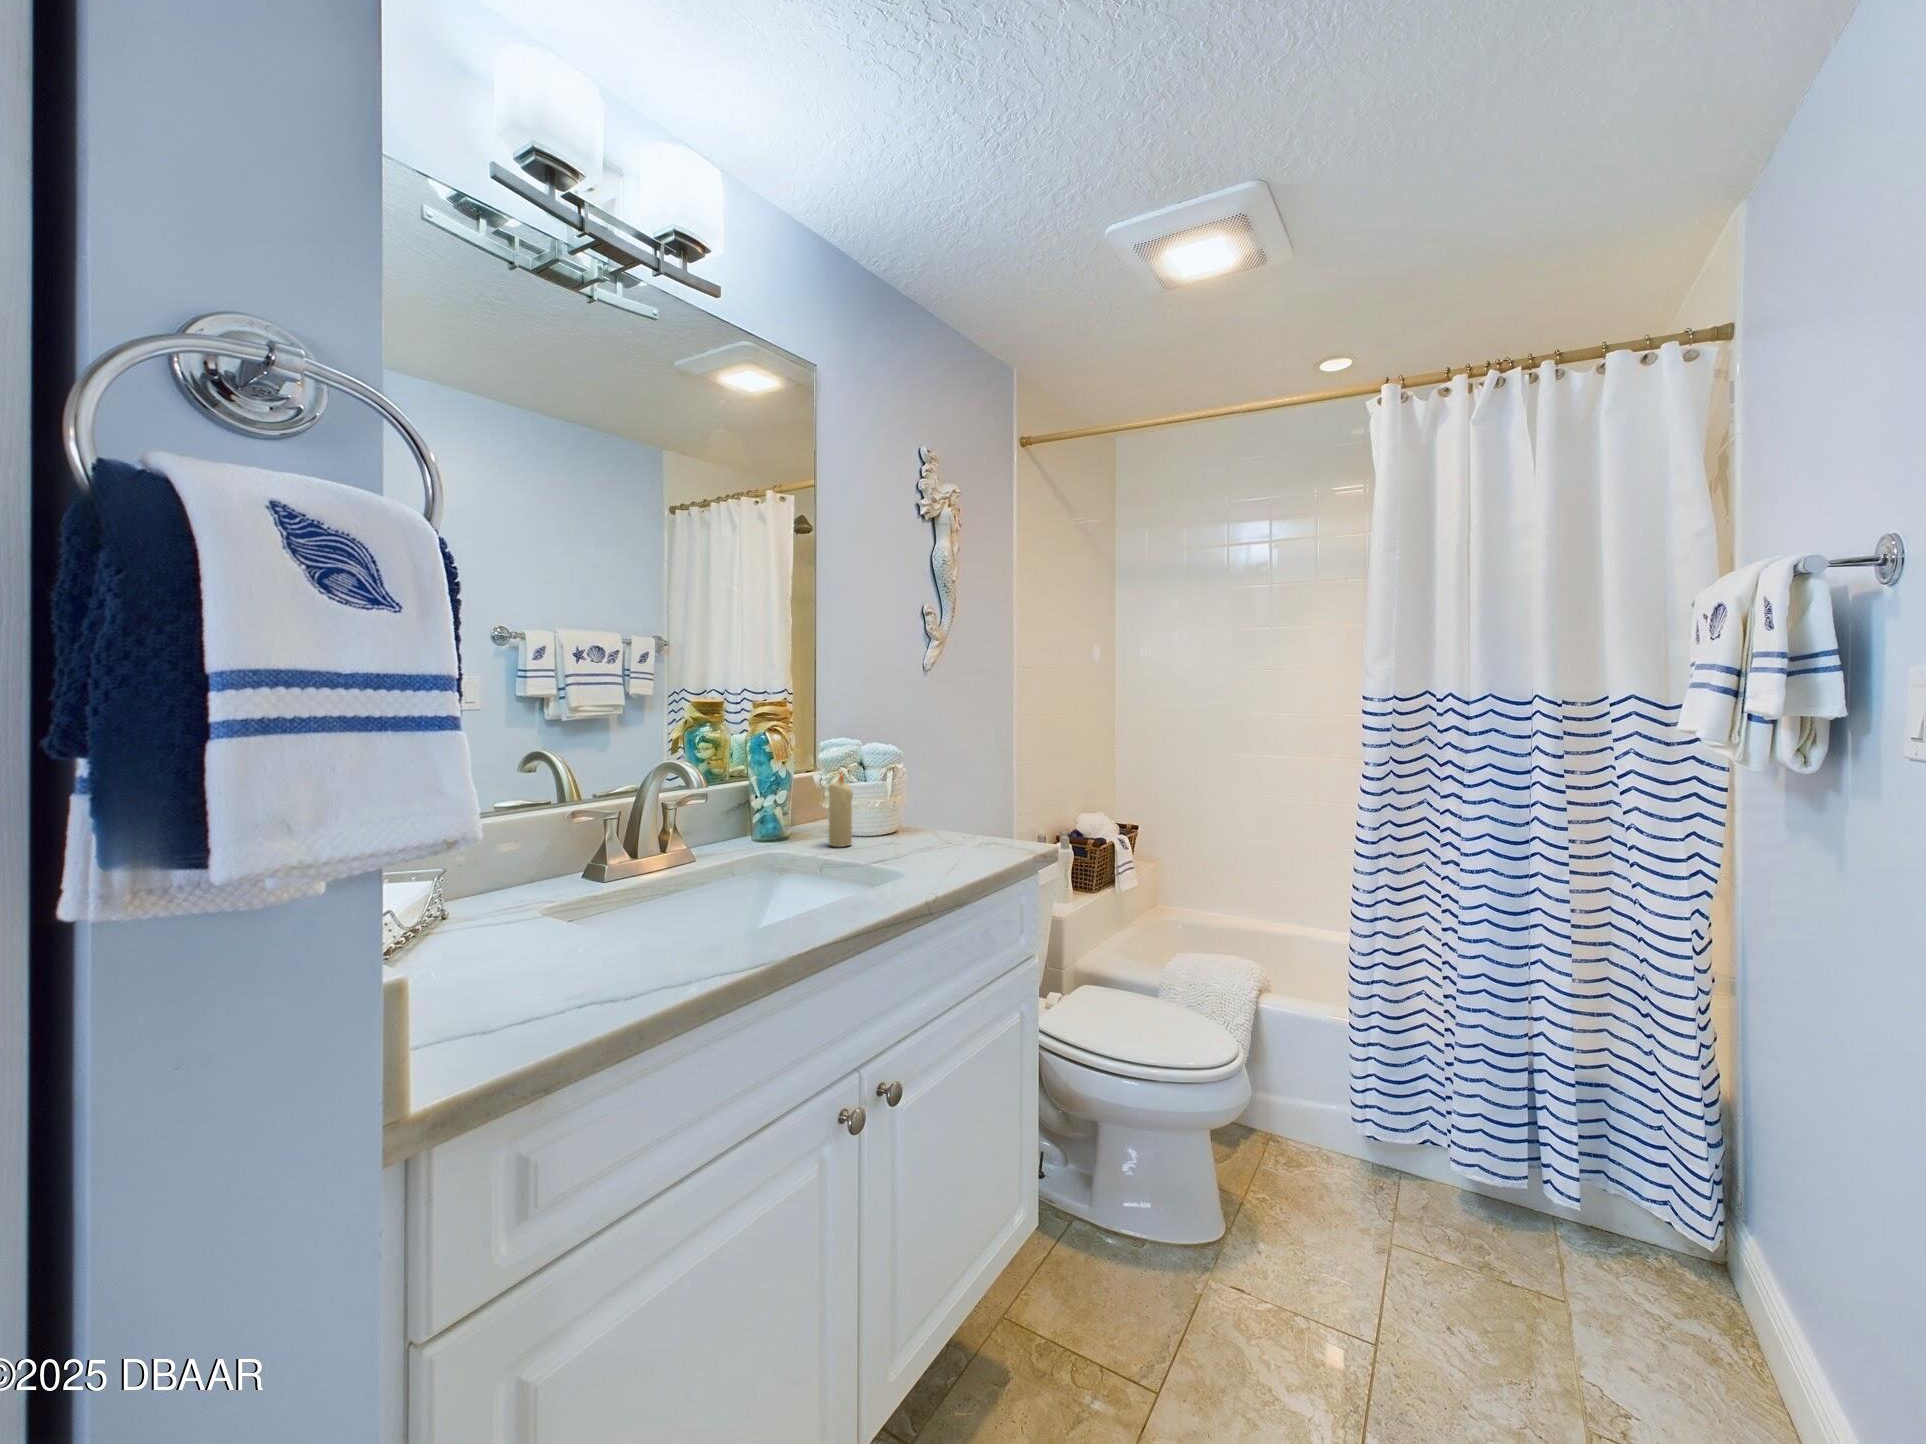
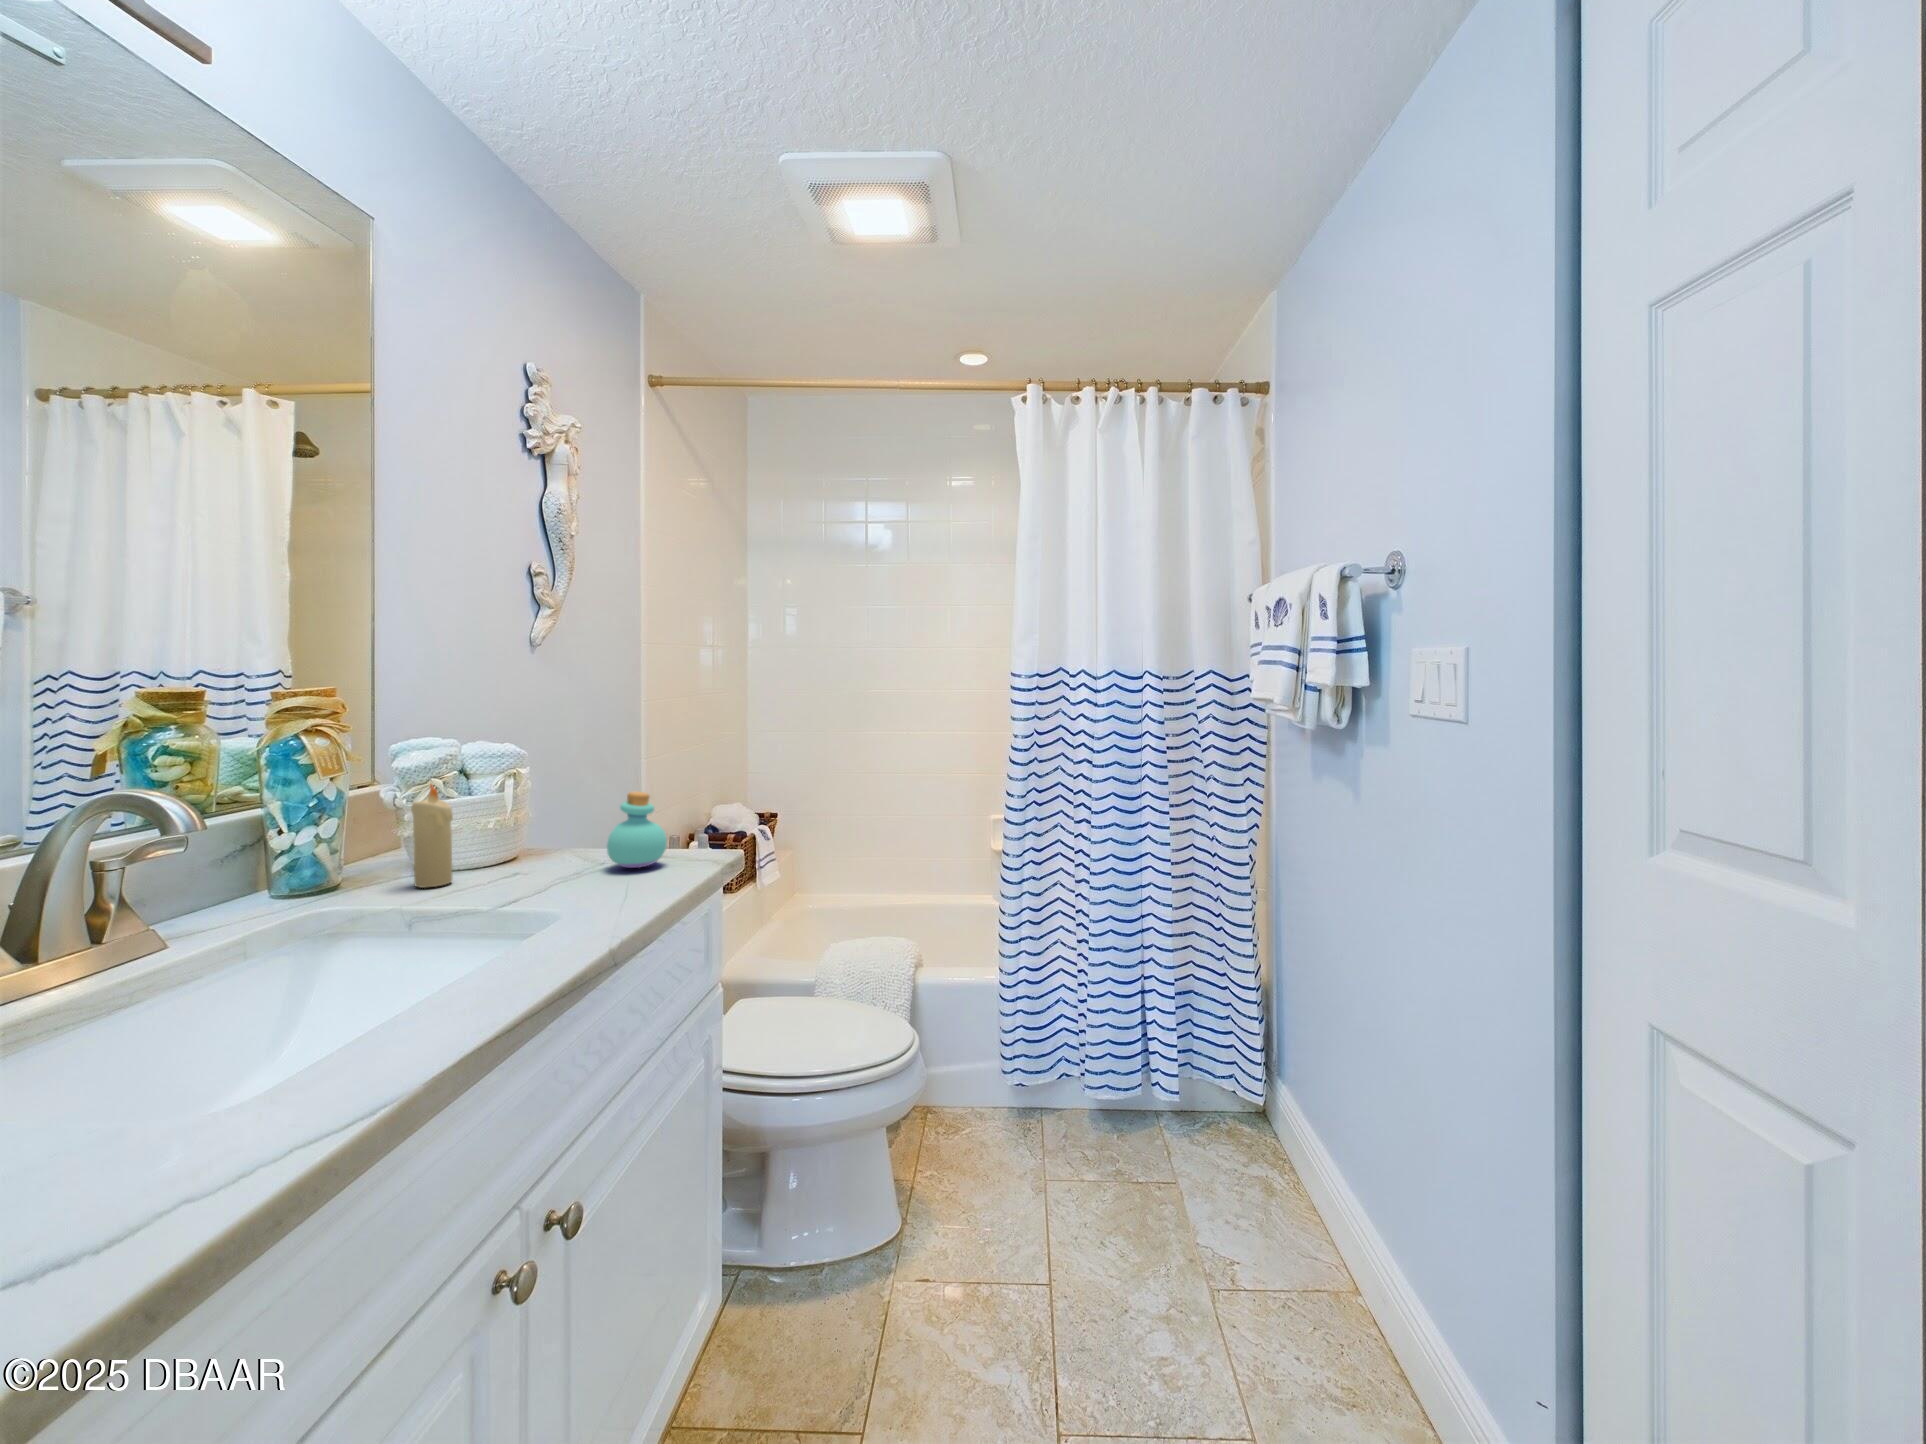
perfume bottle: none [953,788,998,850] -> present [607,792,667,868]

